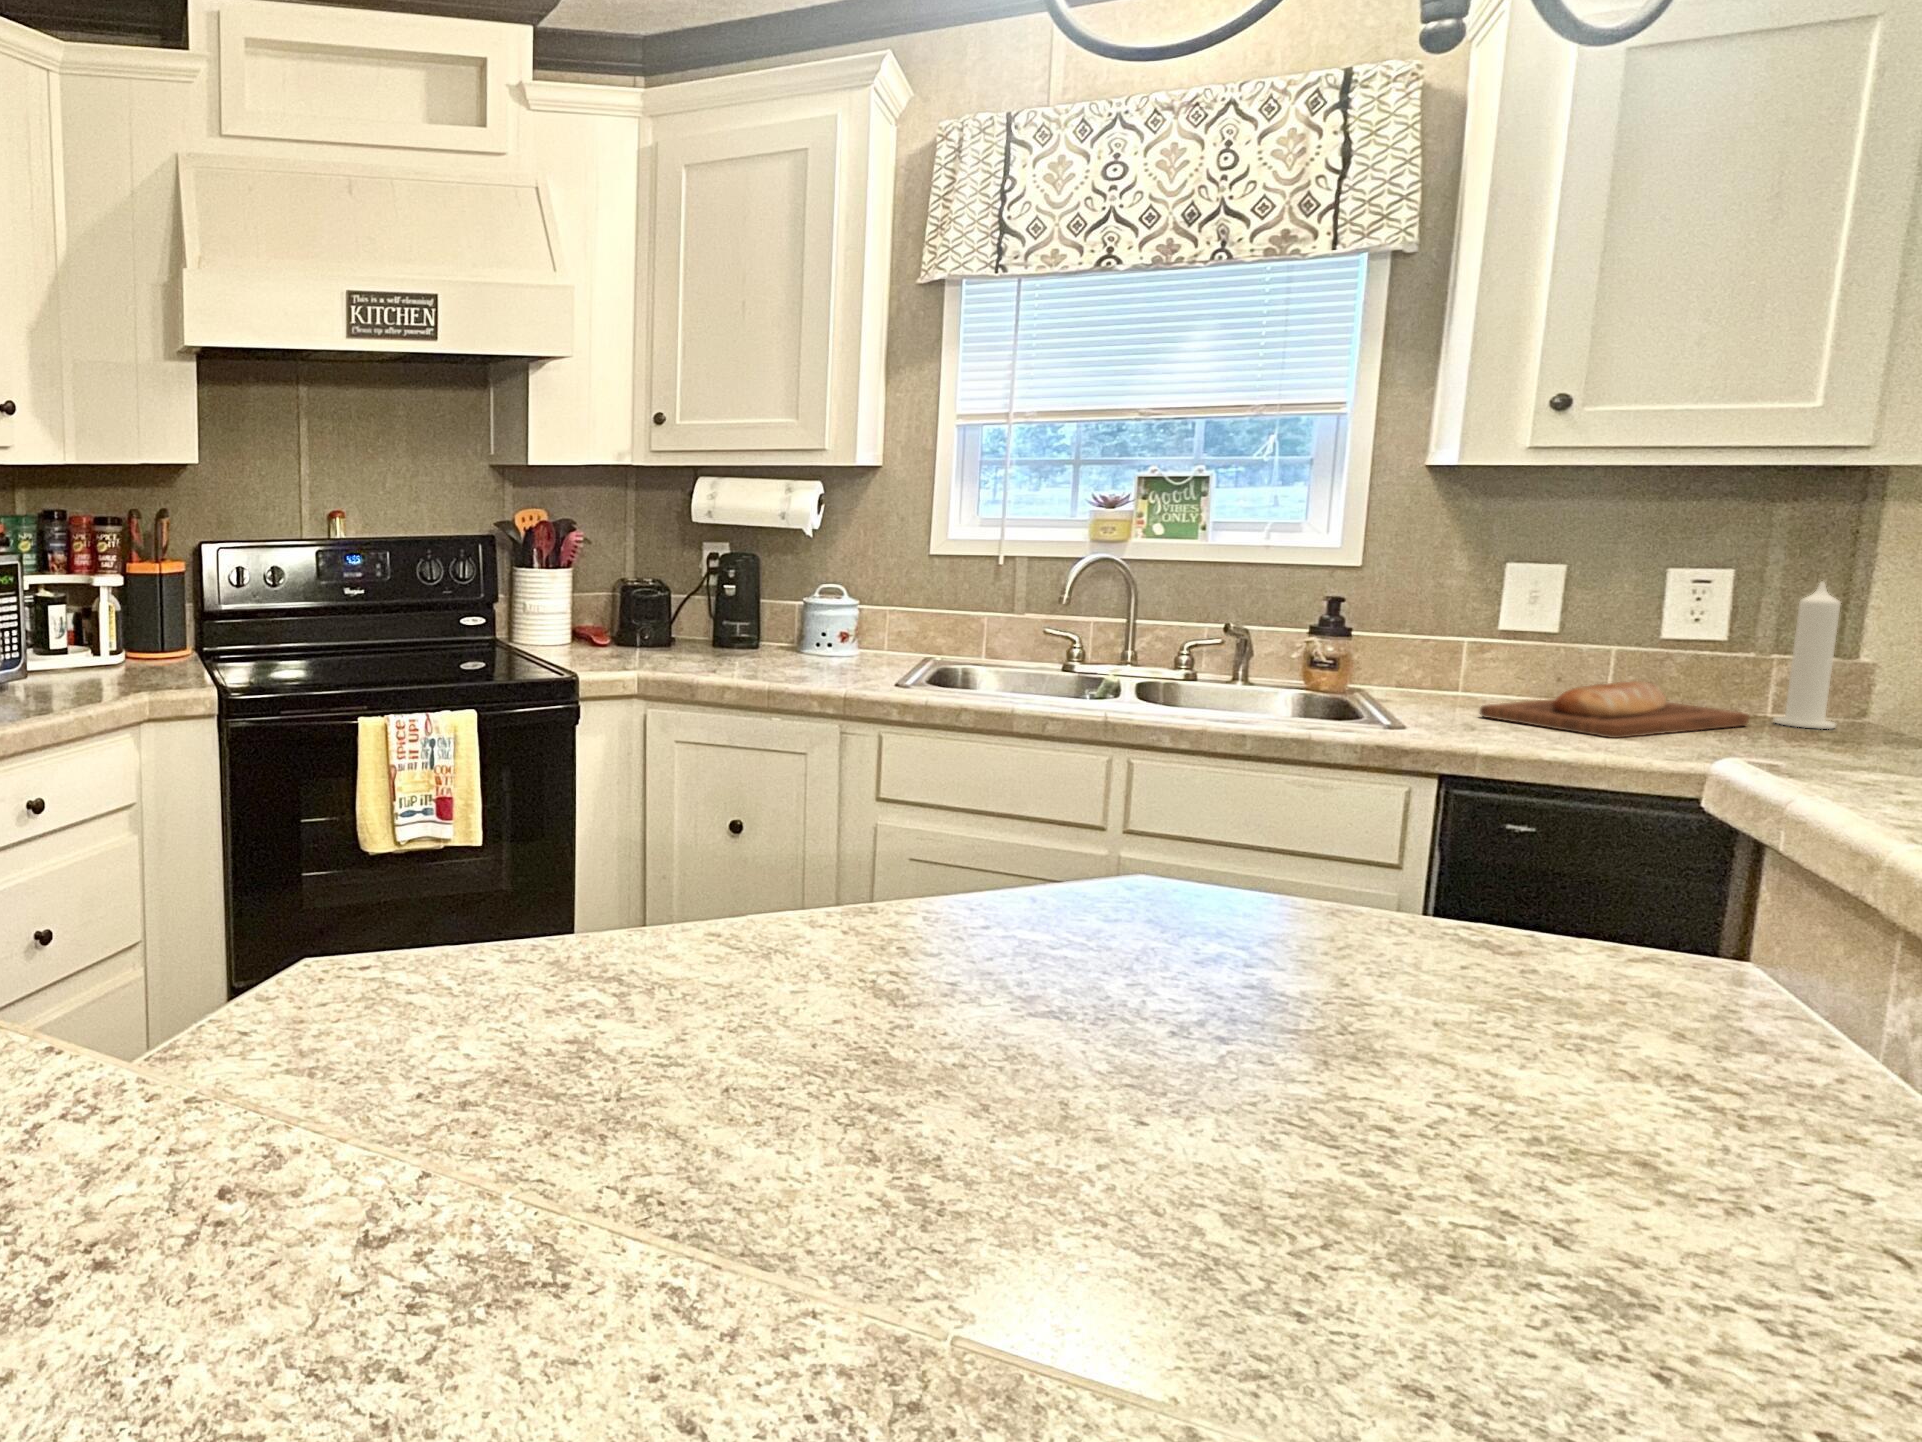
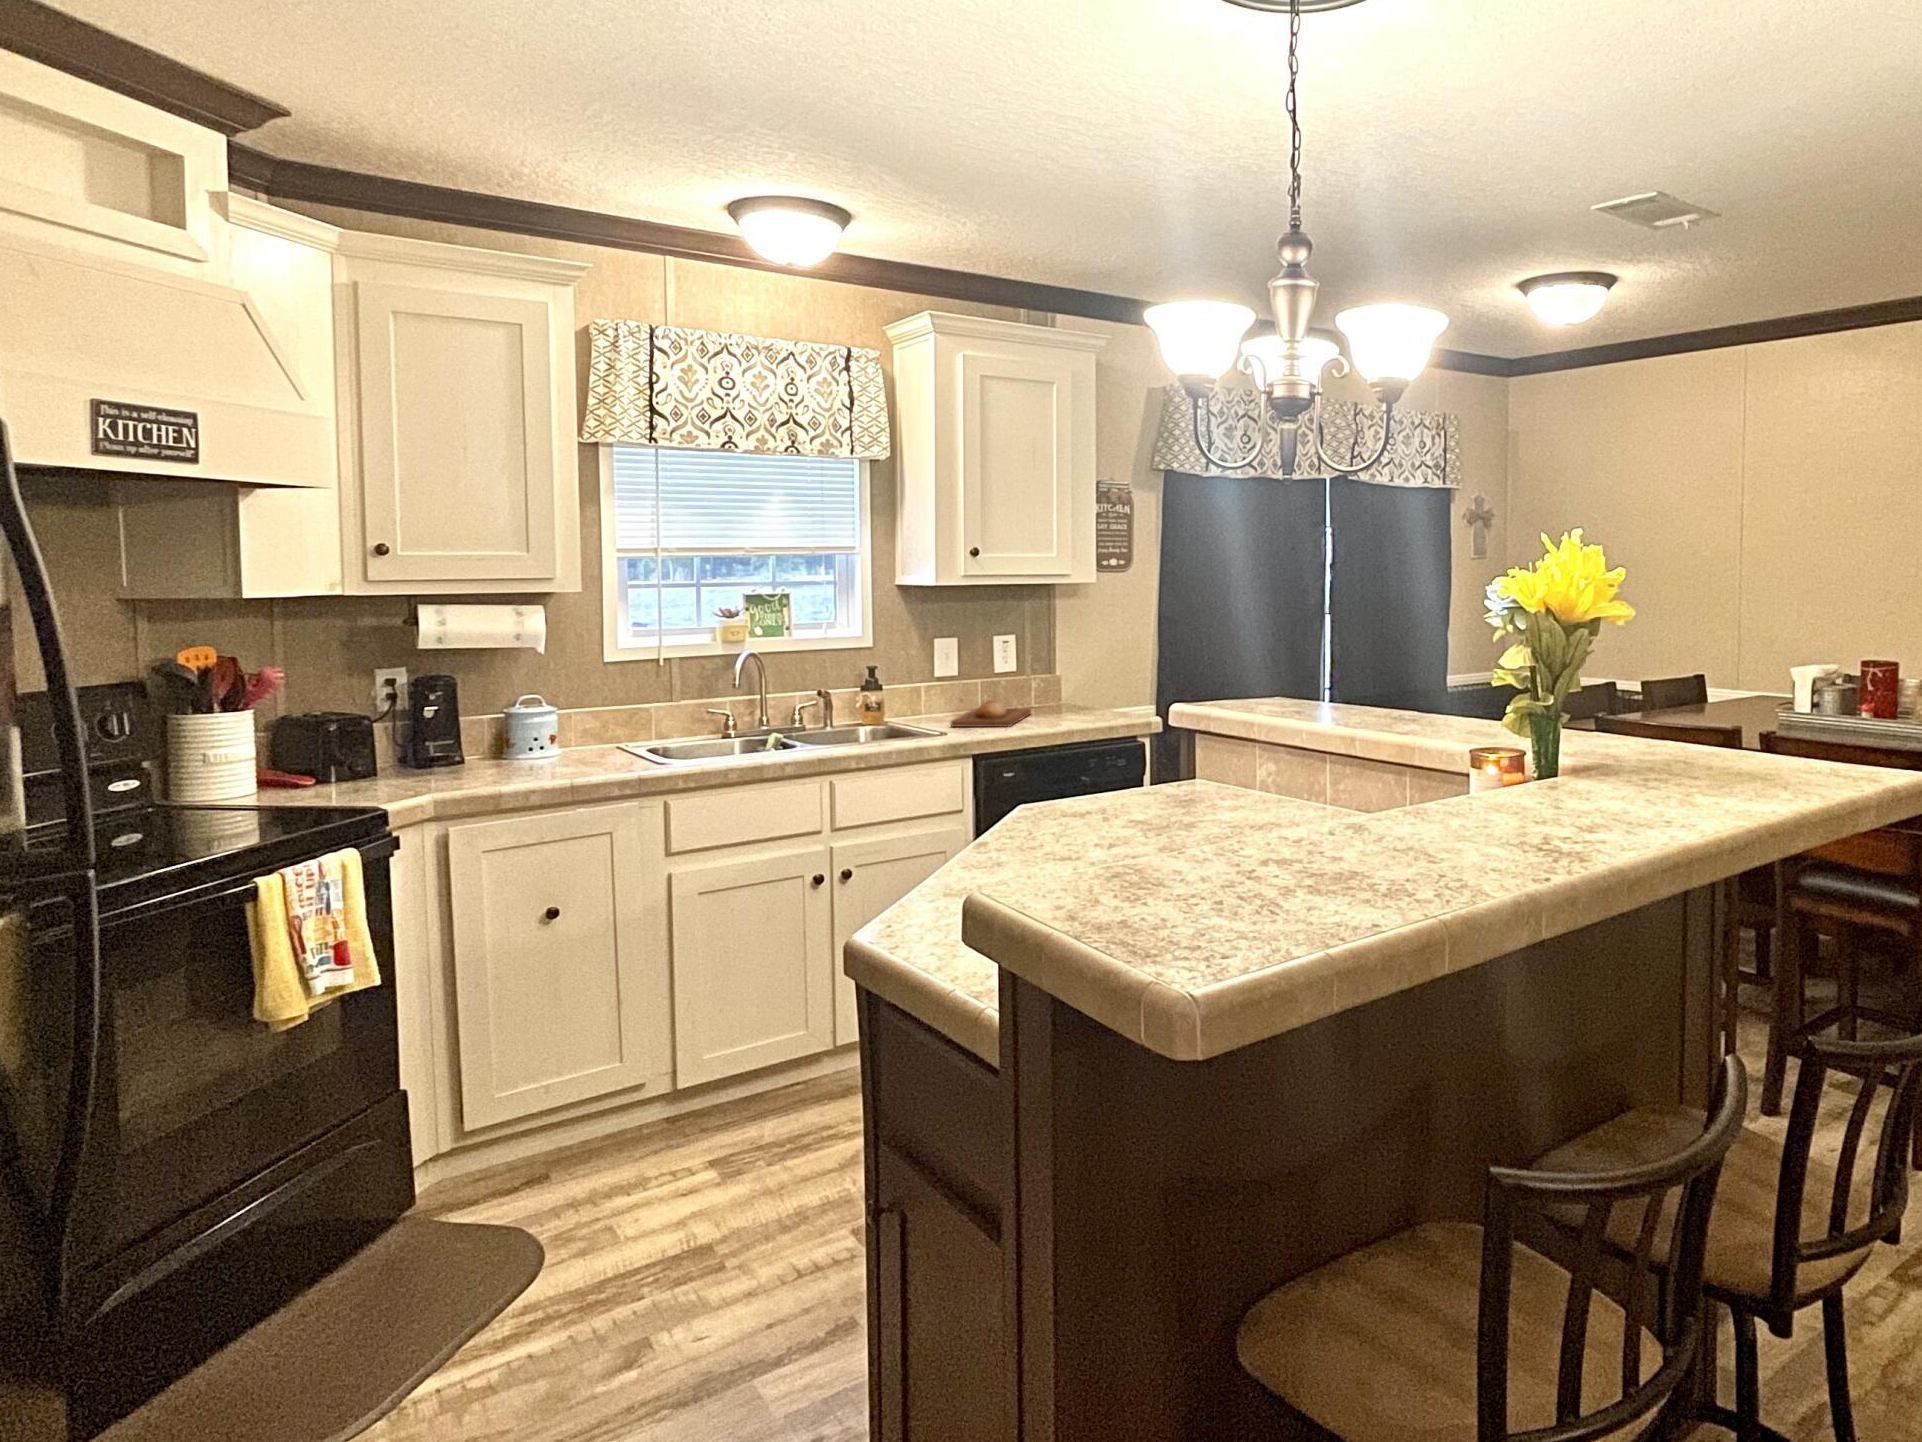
candle: present [1773,582,1841,729] -> none [1033,641,1053,712]

